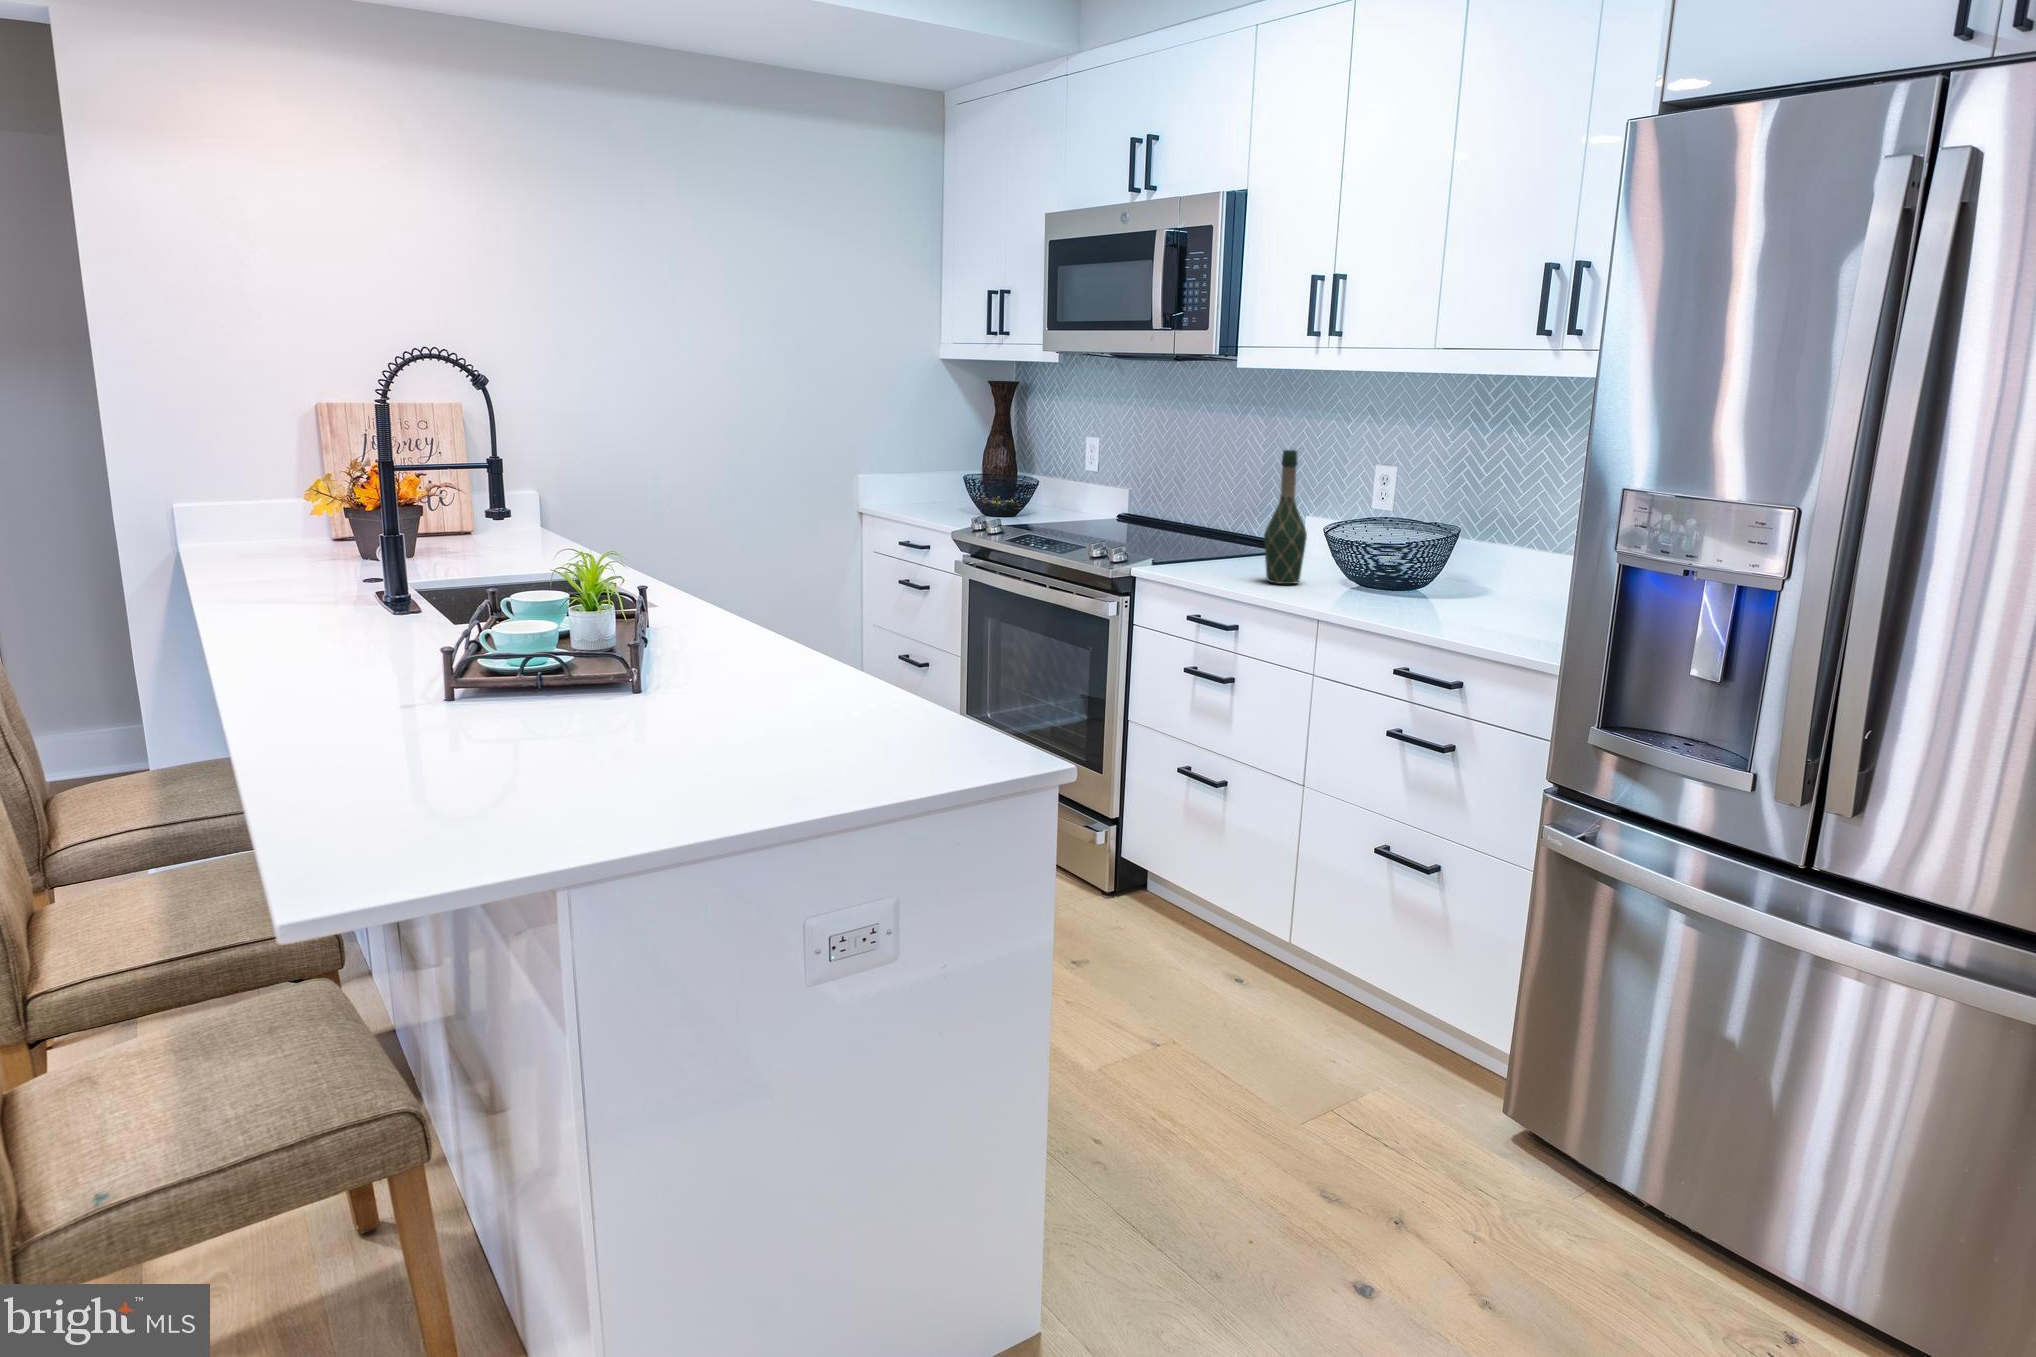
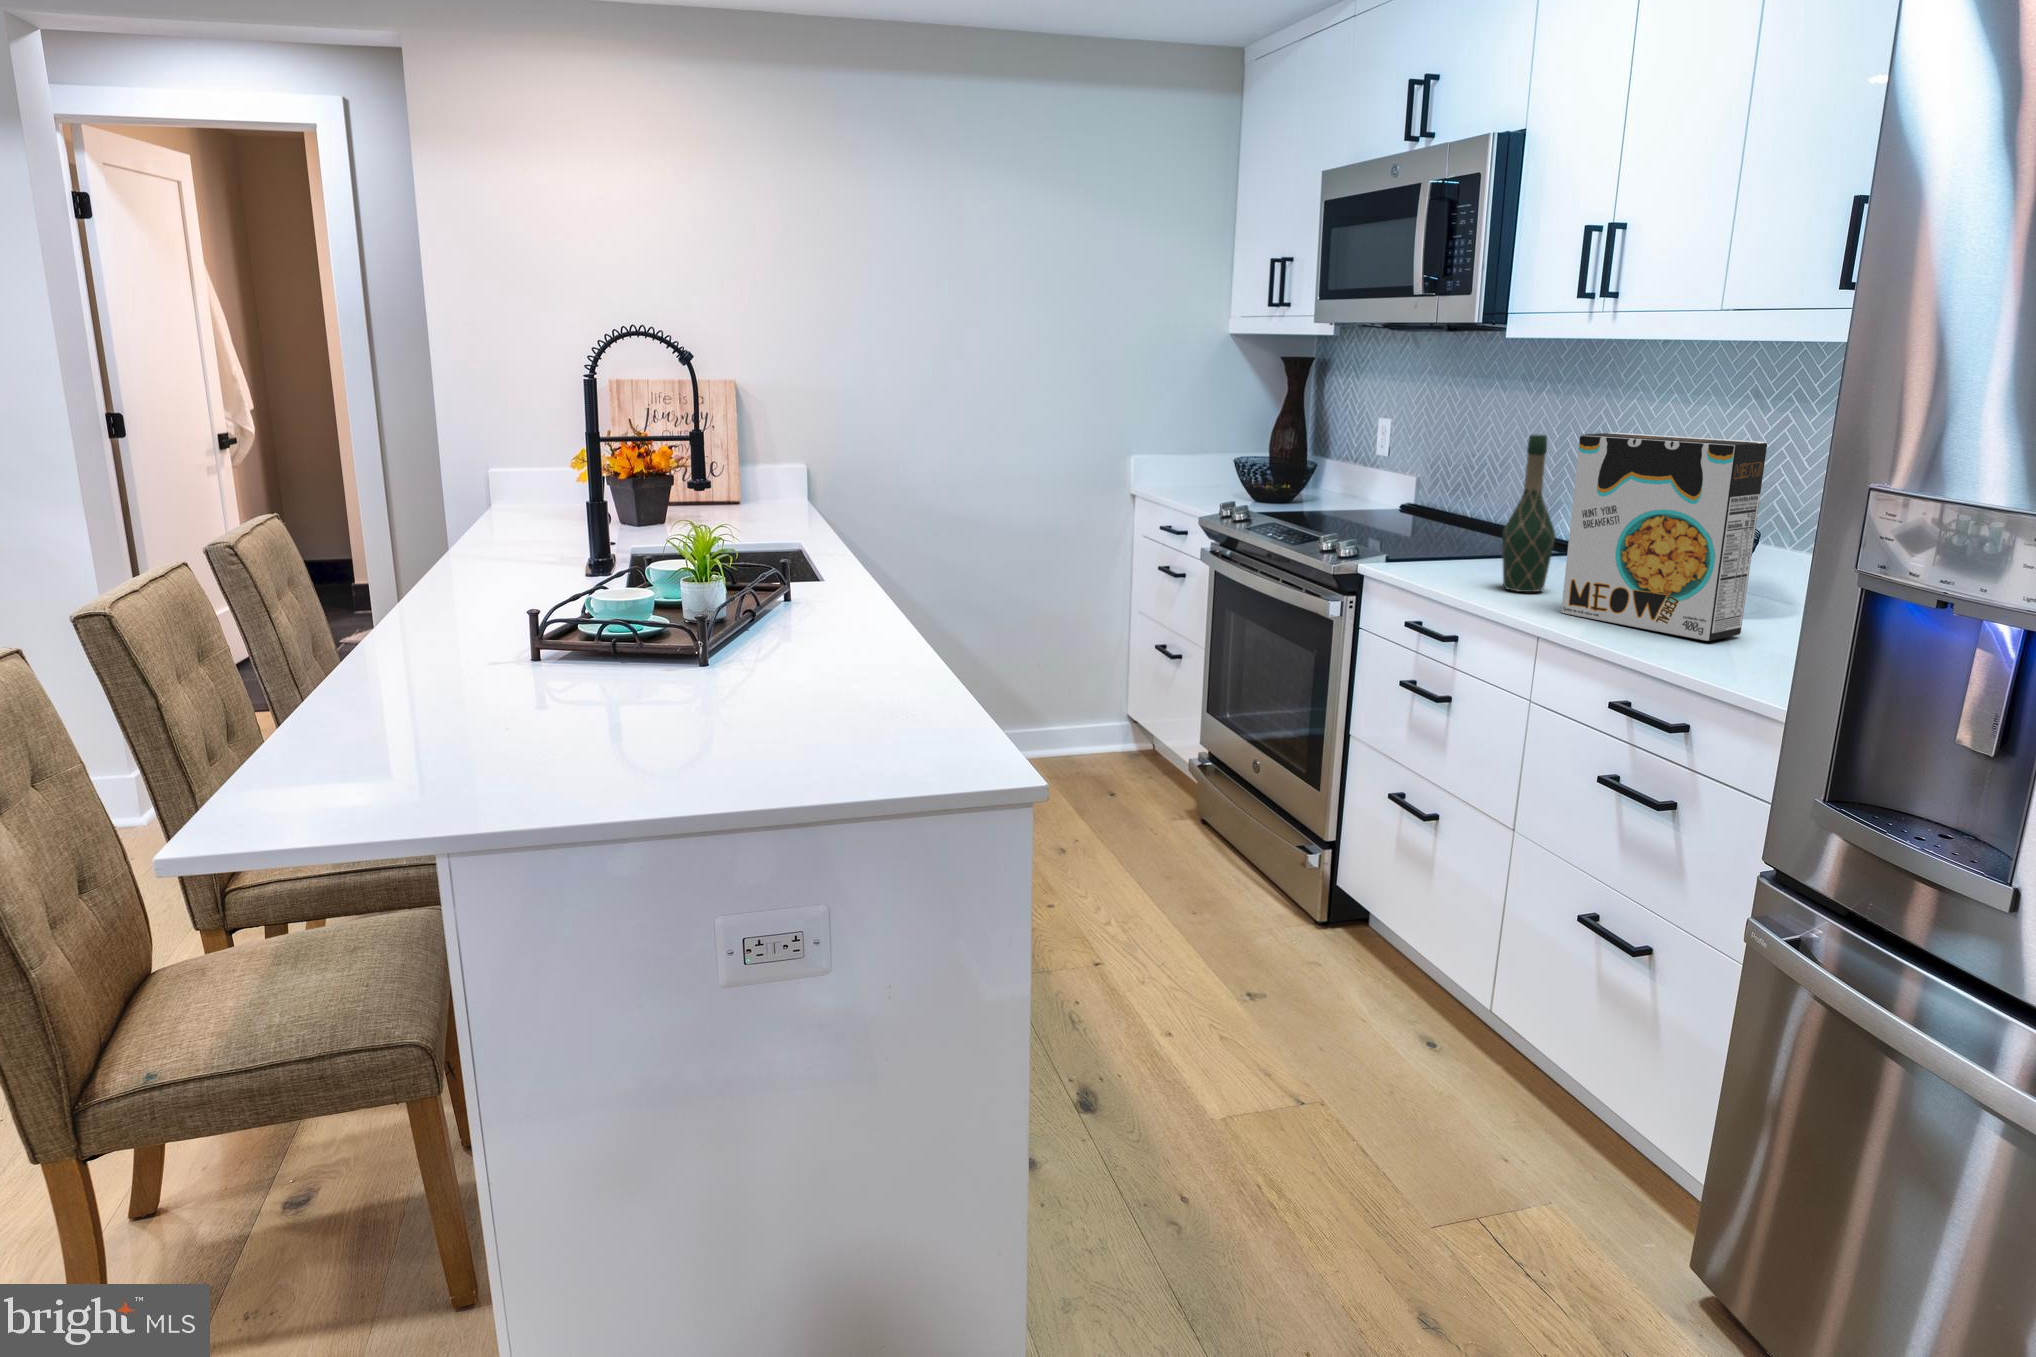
cereal box: none [1329,447,1486,615] -> present [1561,433,1767,641]

